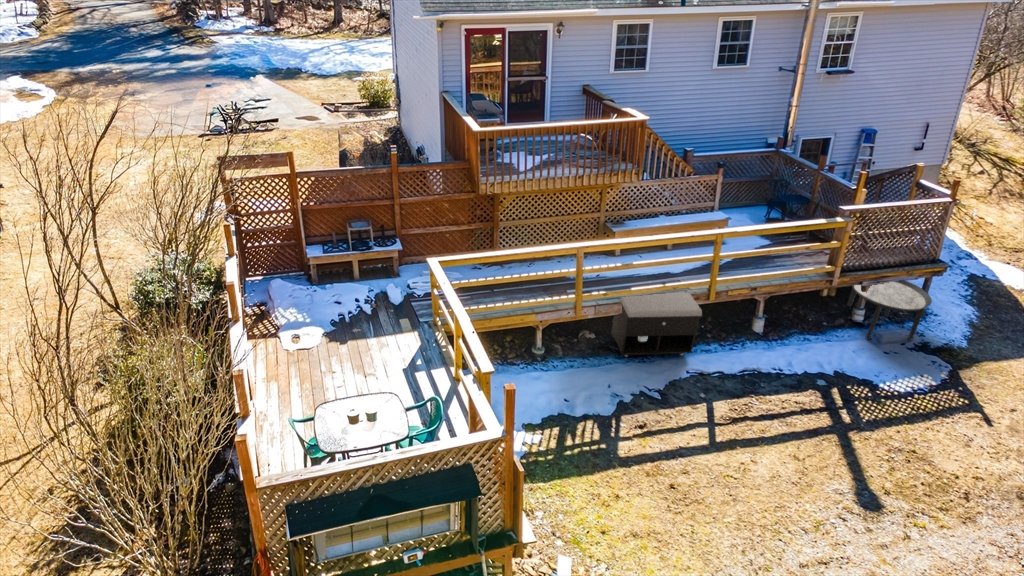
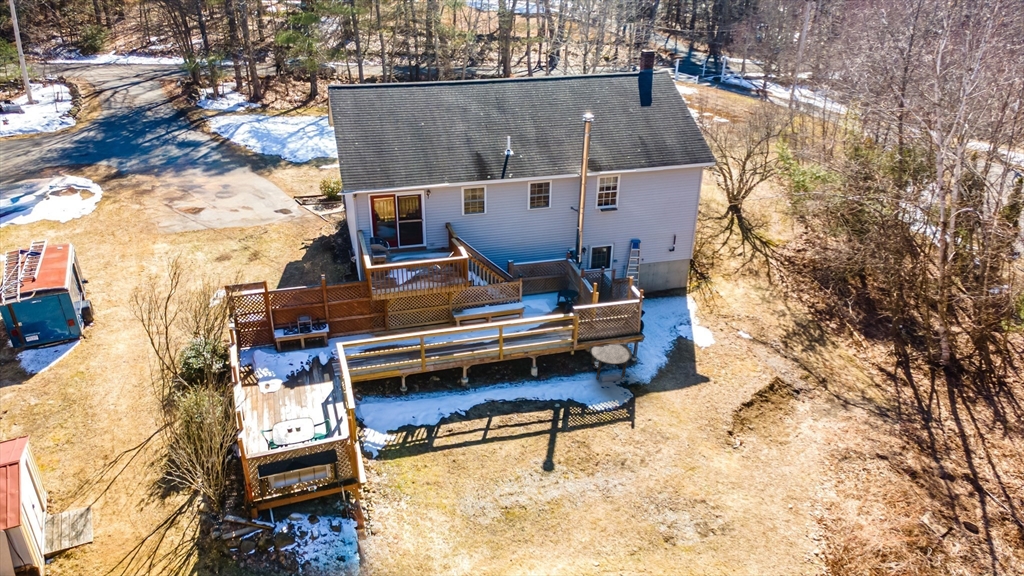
storage bench: present [612,292,702,357] -> none [447,354,490,392]

